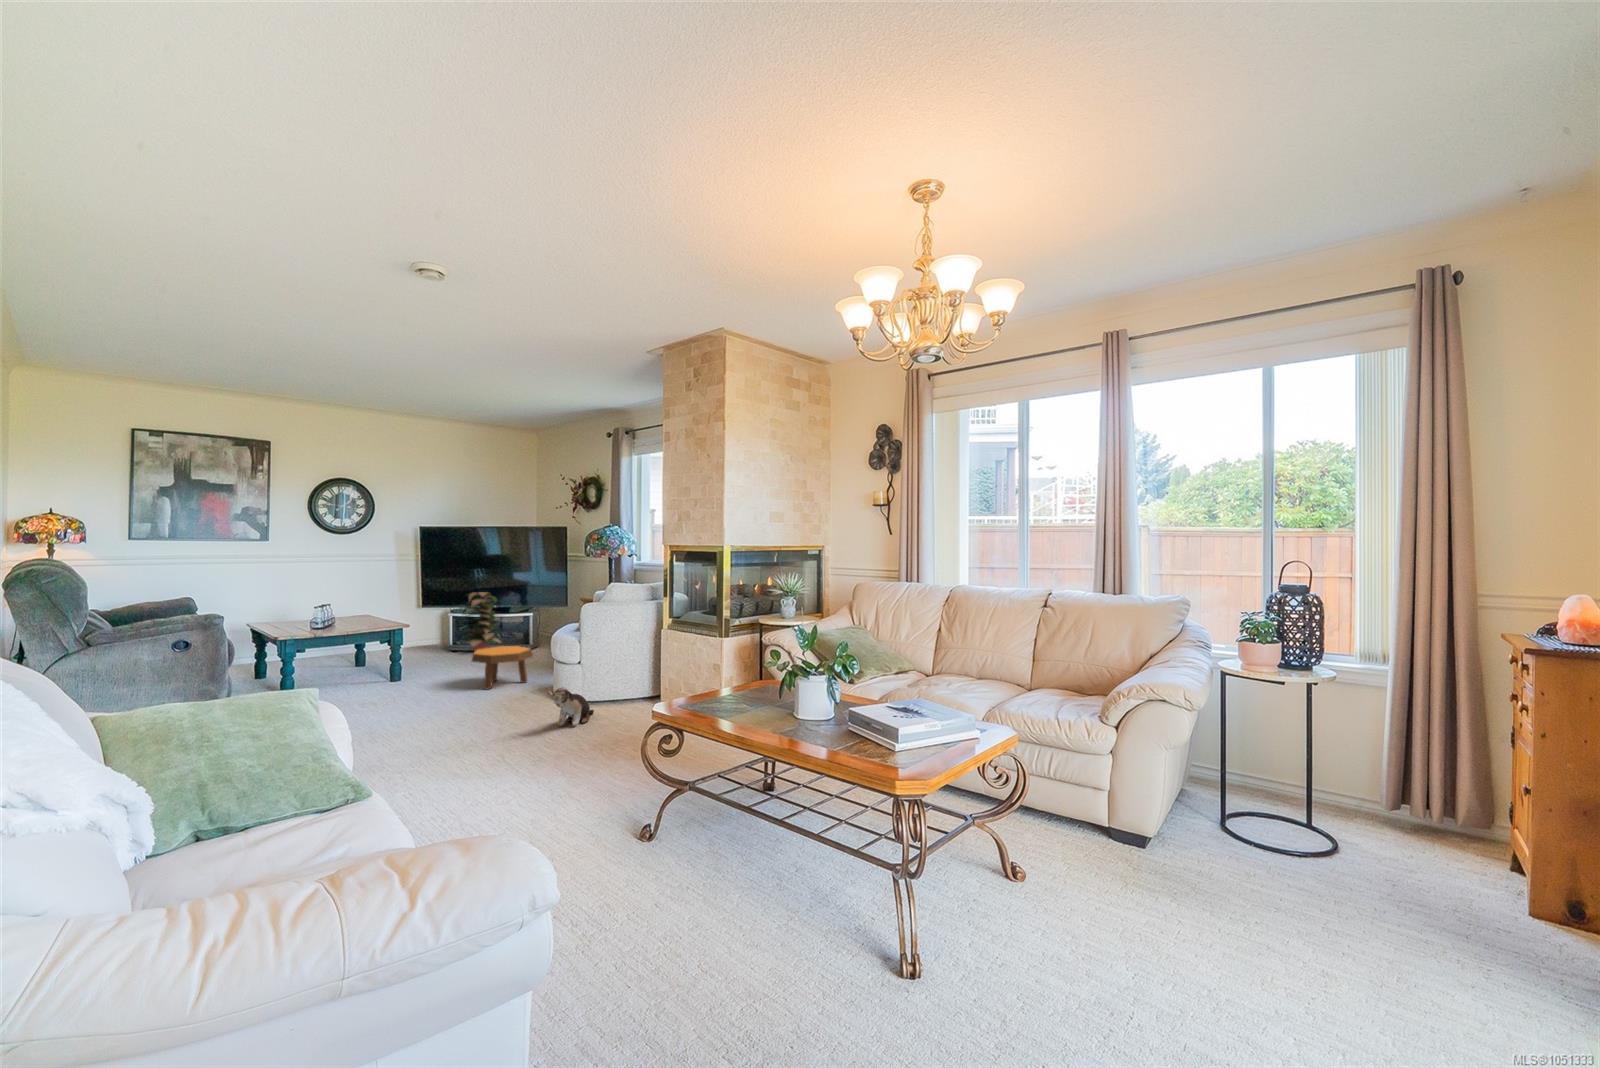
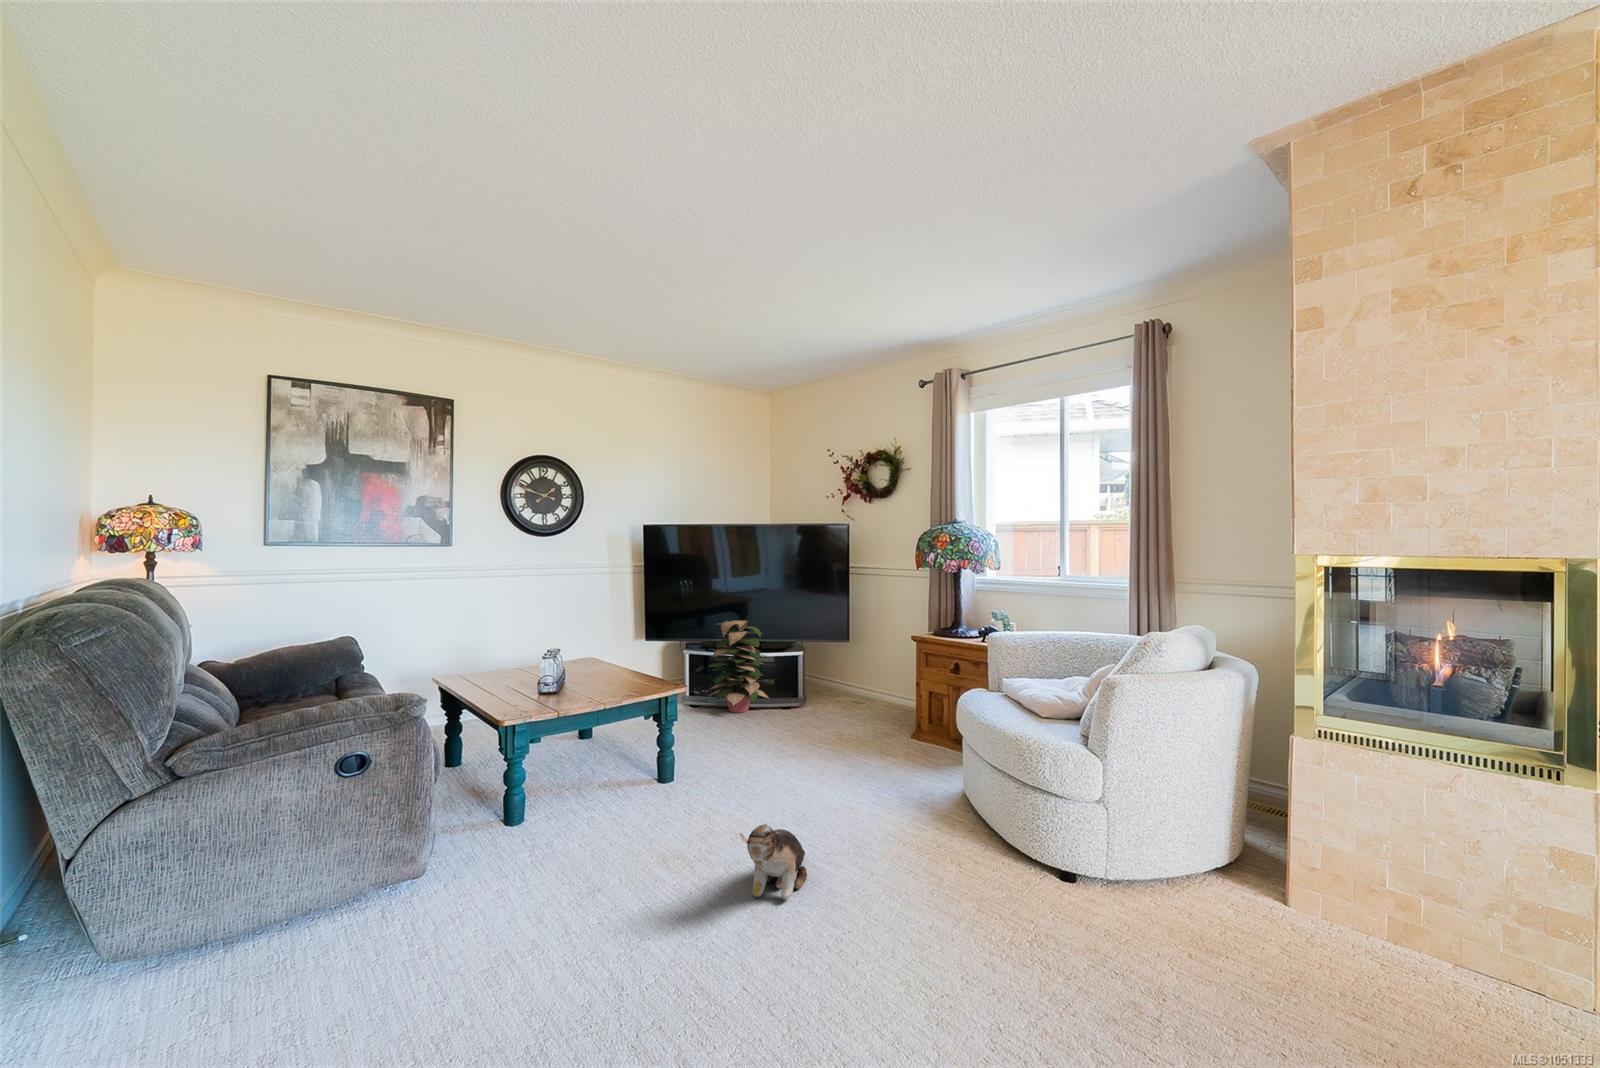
footstool: present [472,646,533,690] -> none [807,724,905,815]
plush toy: present [549,687,594,726] -> present [740,824,807,899]

